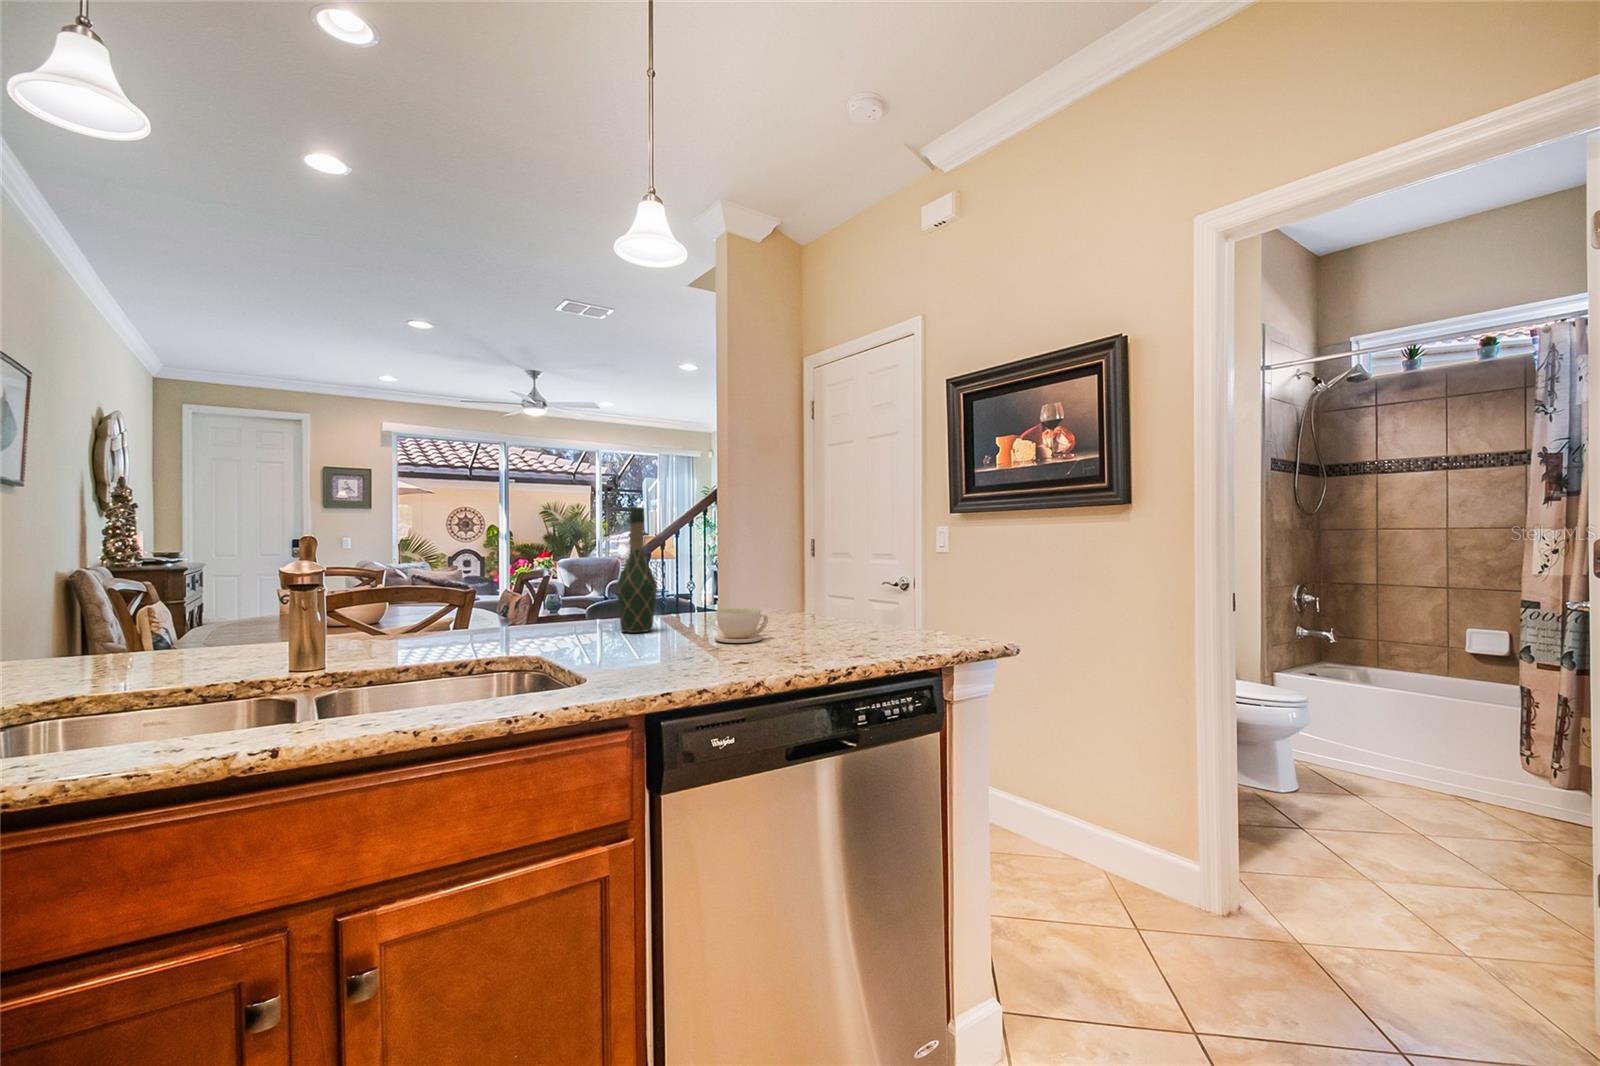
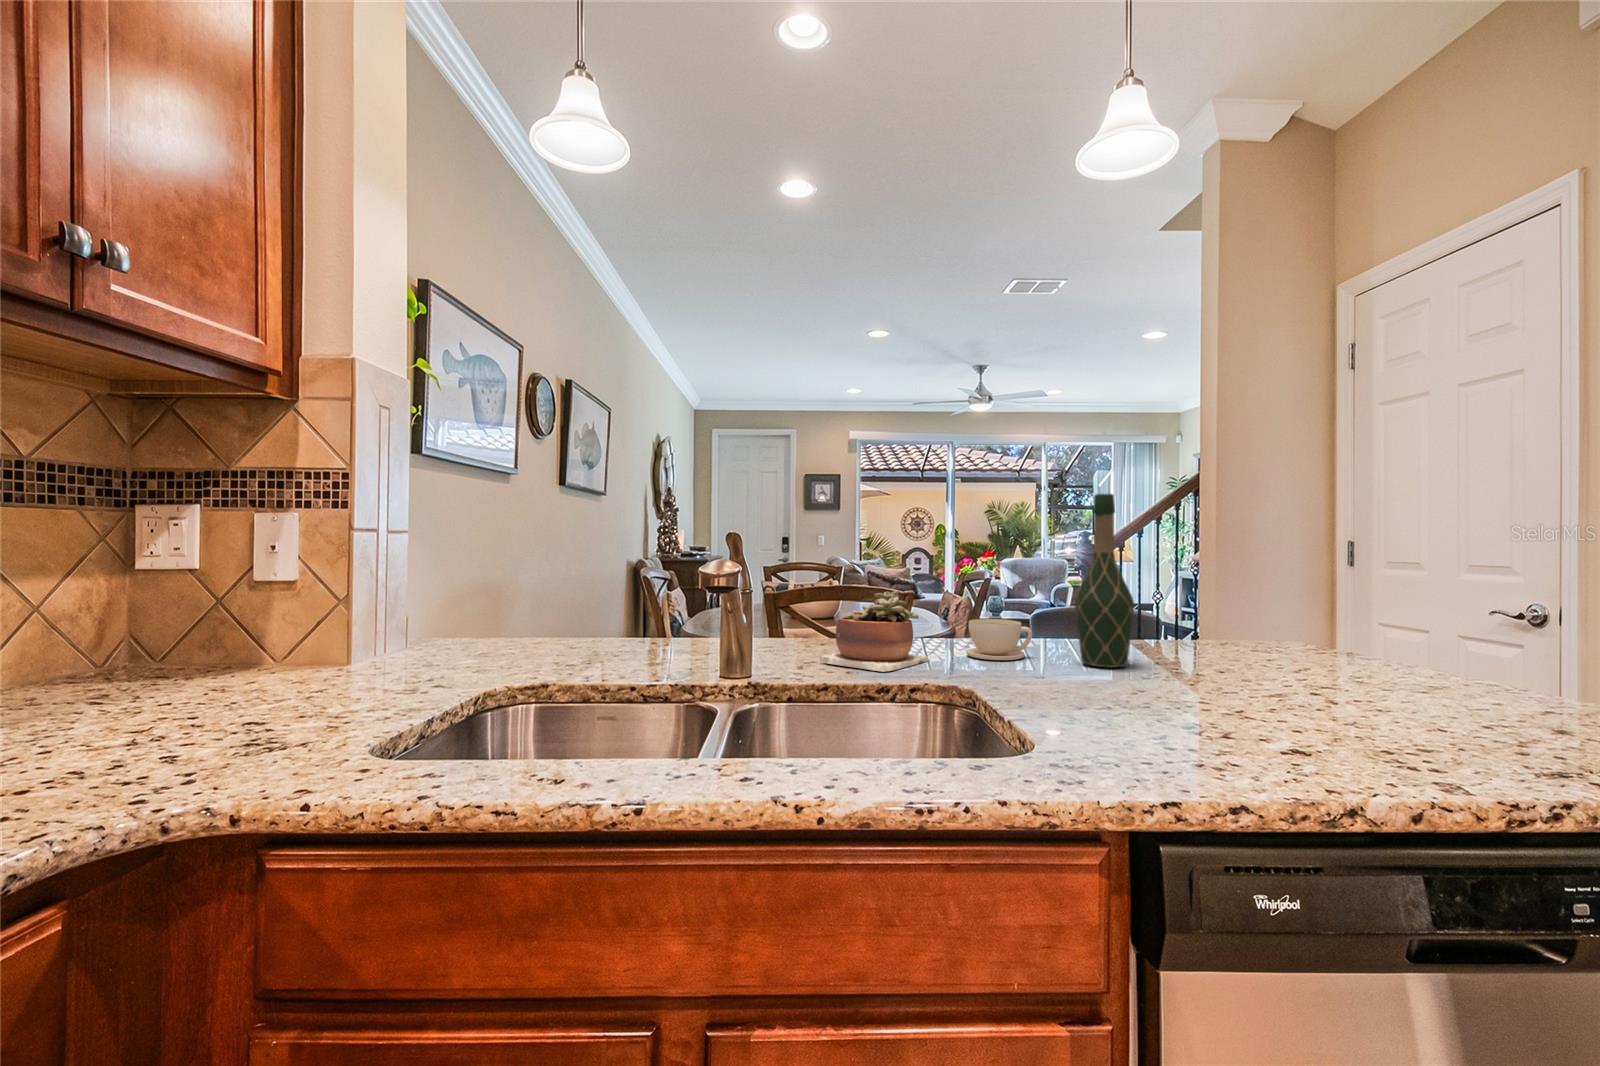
succulent plant: none [396,584,502,651] -> present [819,590,930,672]
coffee cup: present [714,608,768,643] -> present [966,619,1032,660]

